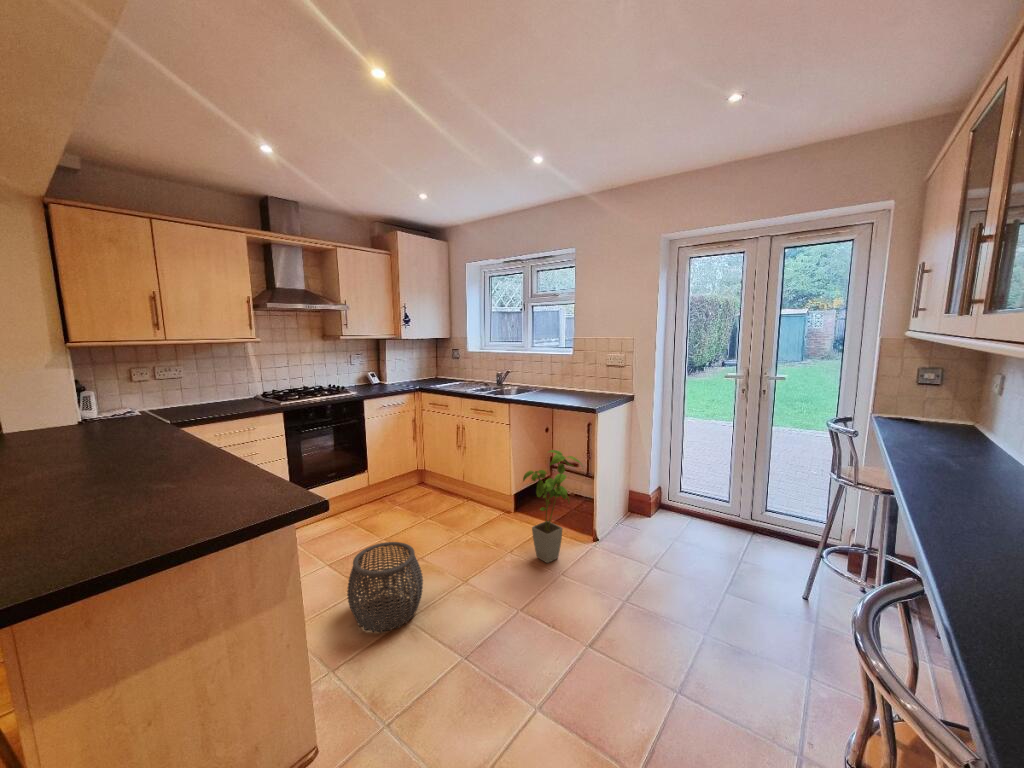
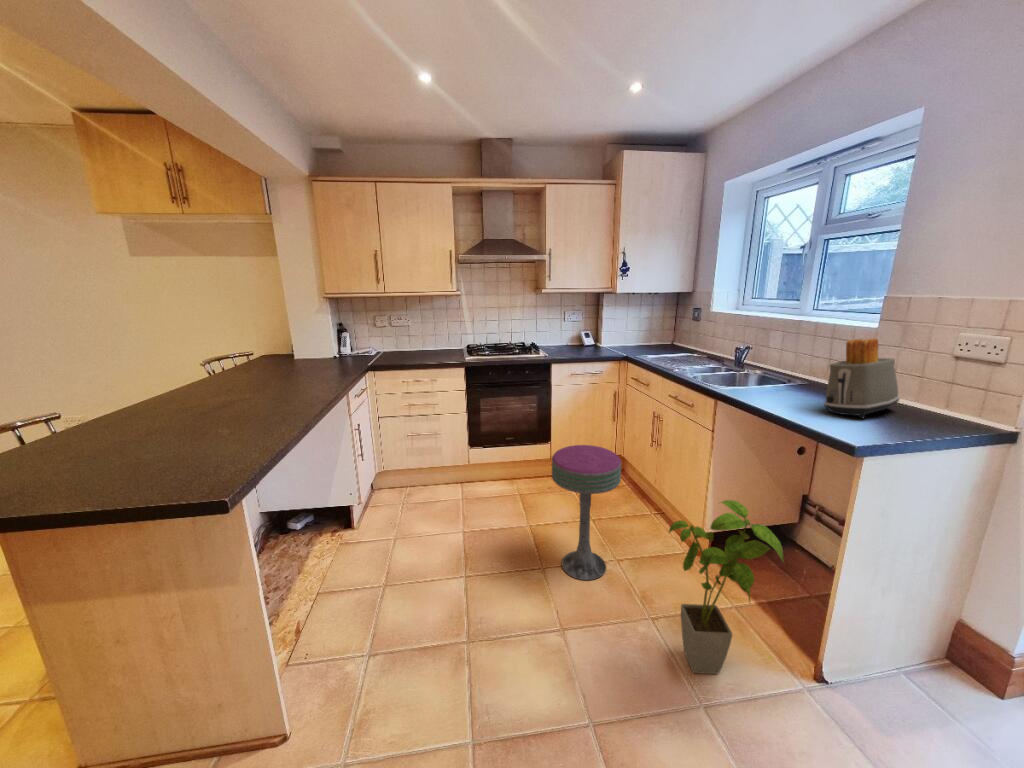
toaster: none [566,359,591,399] -> present [824,338,900,418]
bar stool: none [418,451,471,555] -> present [552,445,621,580]
woven basket: present [347,542,423,632] -> none [412,537,498,647]

